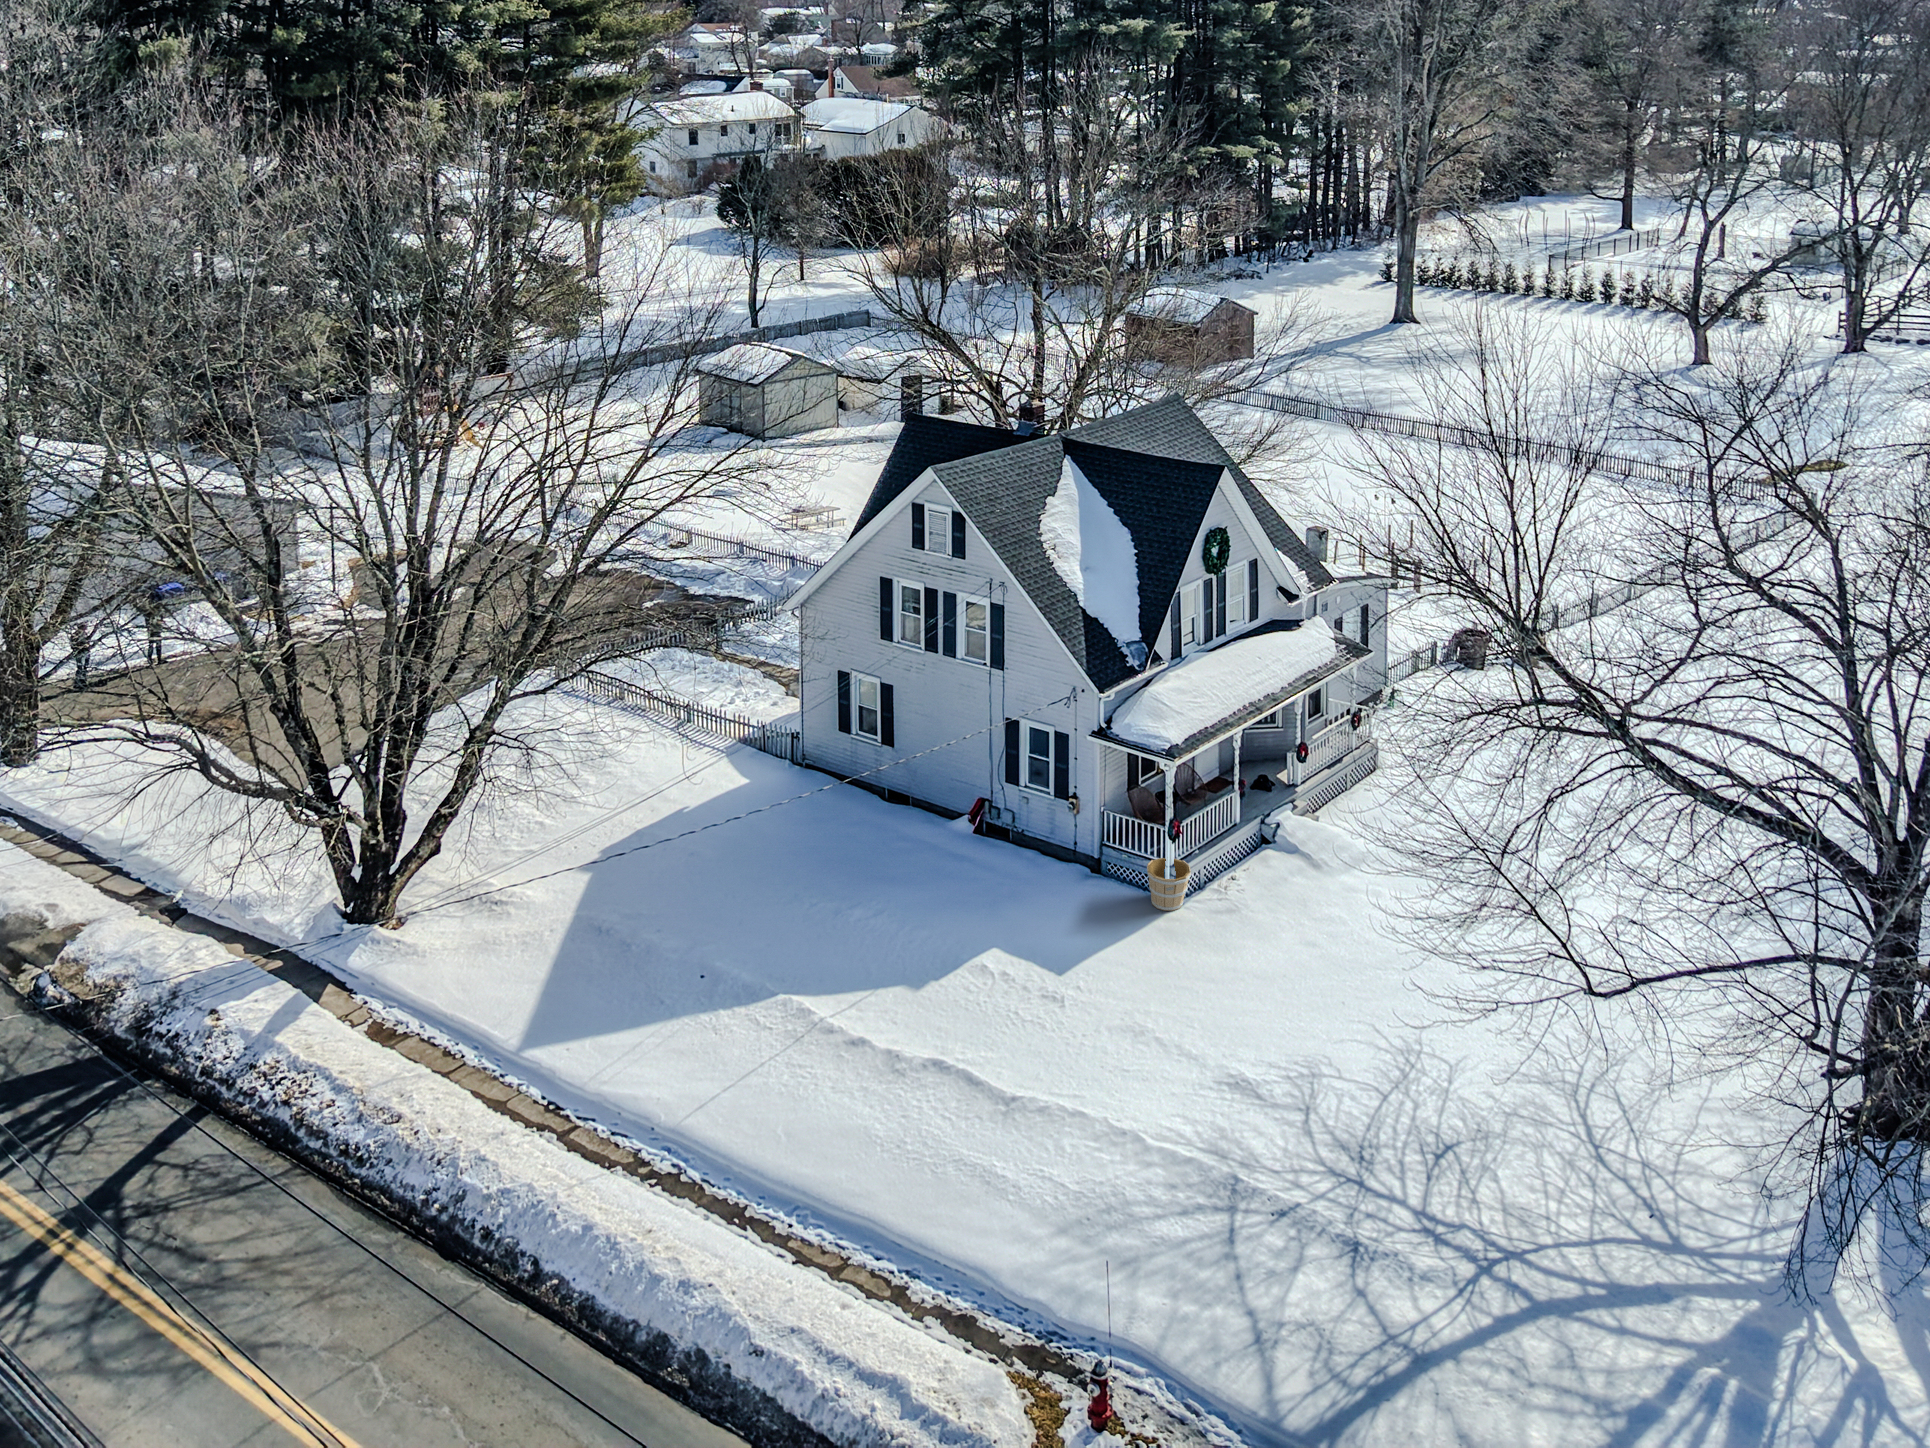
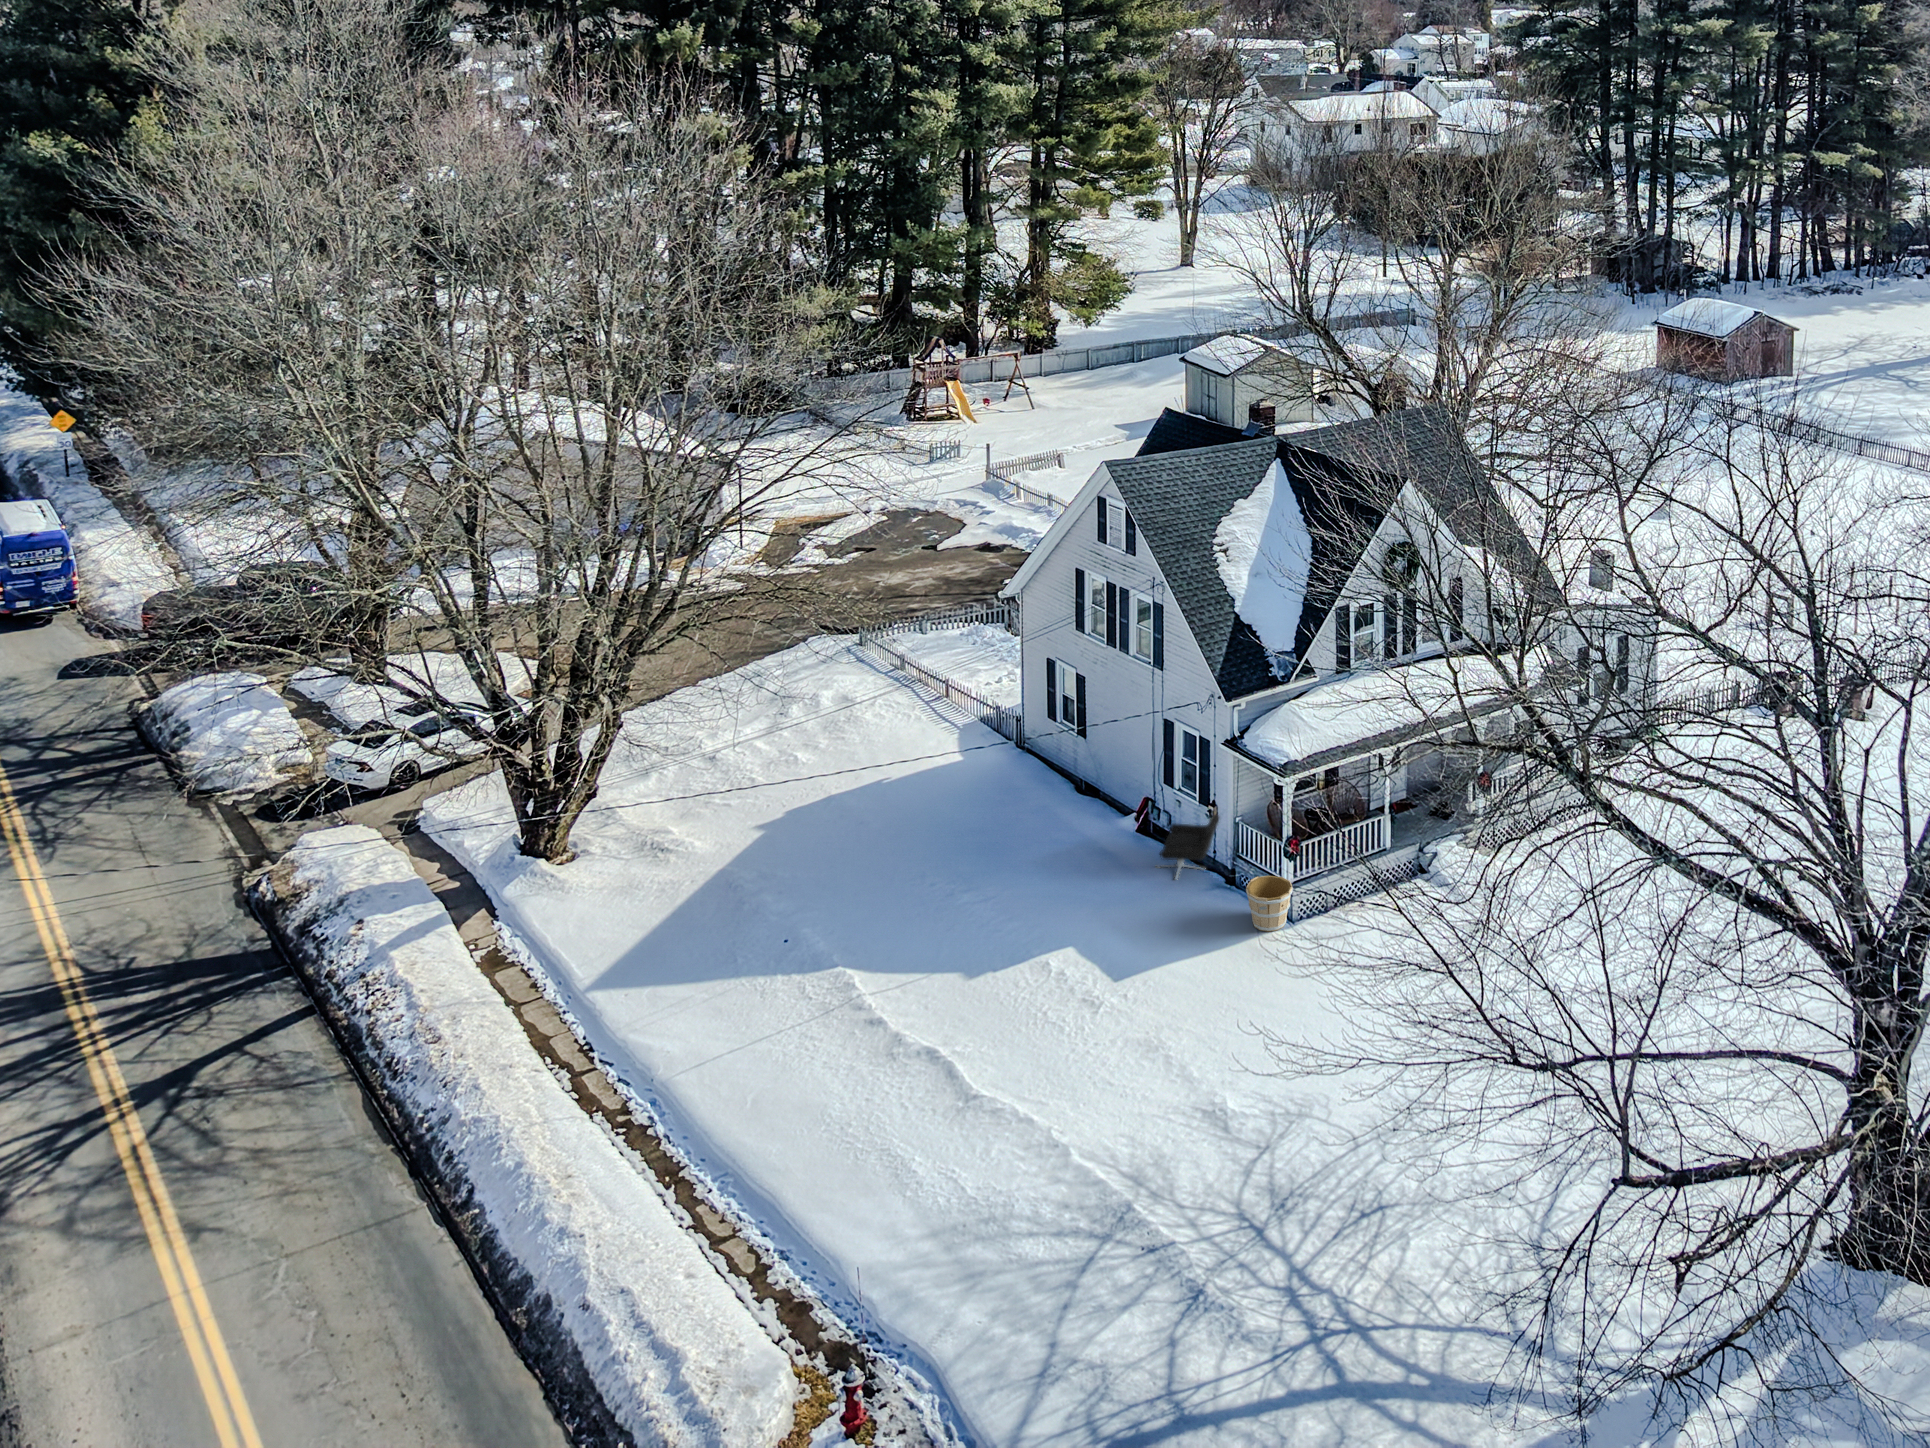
lounge chair: none [1026,806,1091,873] -> present [1159,815,1219,880]

